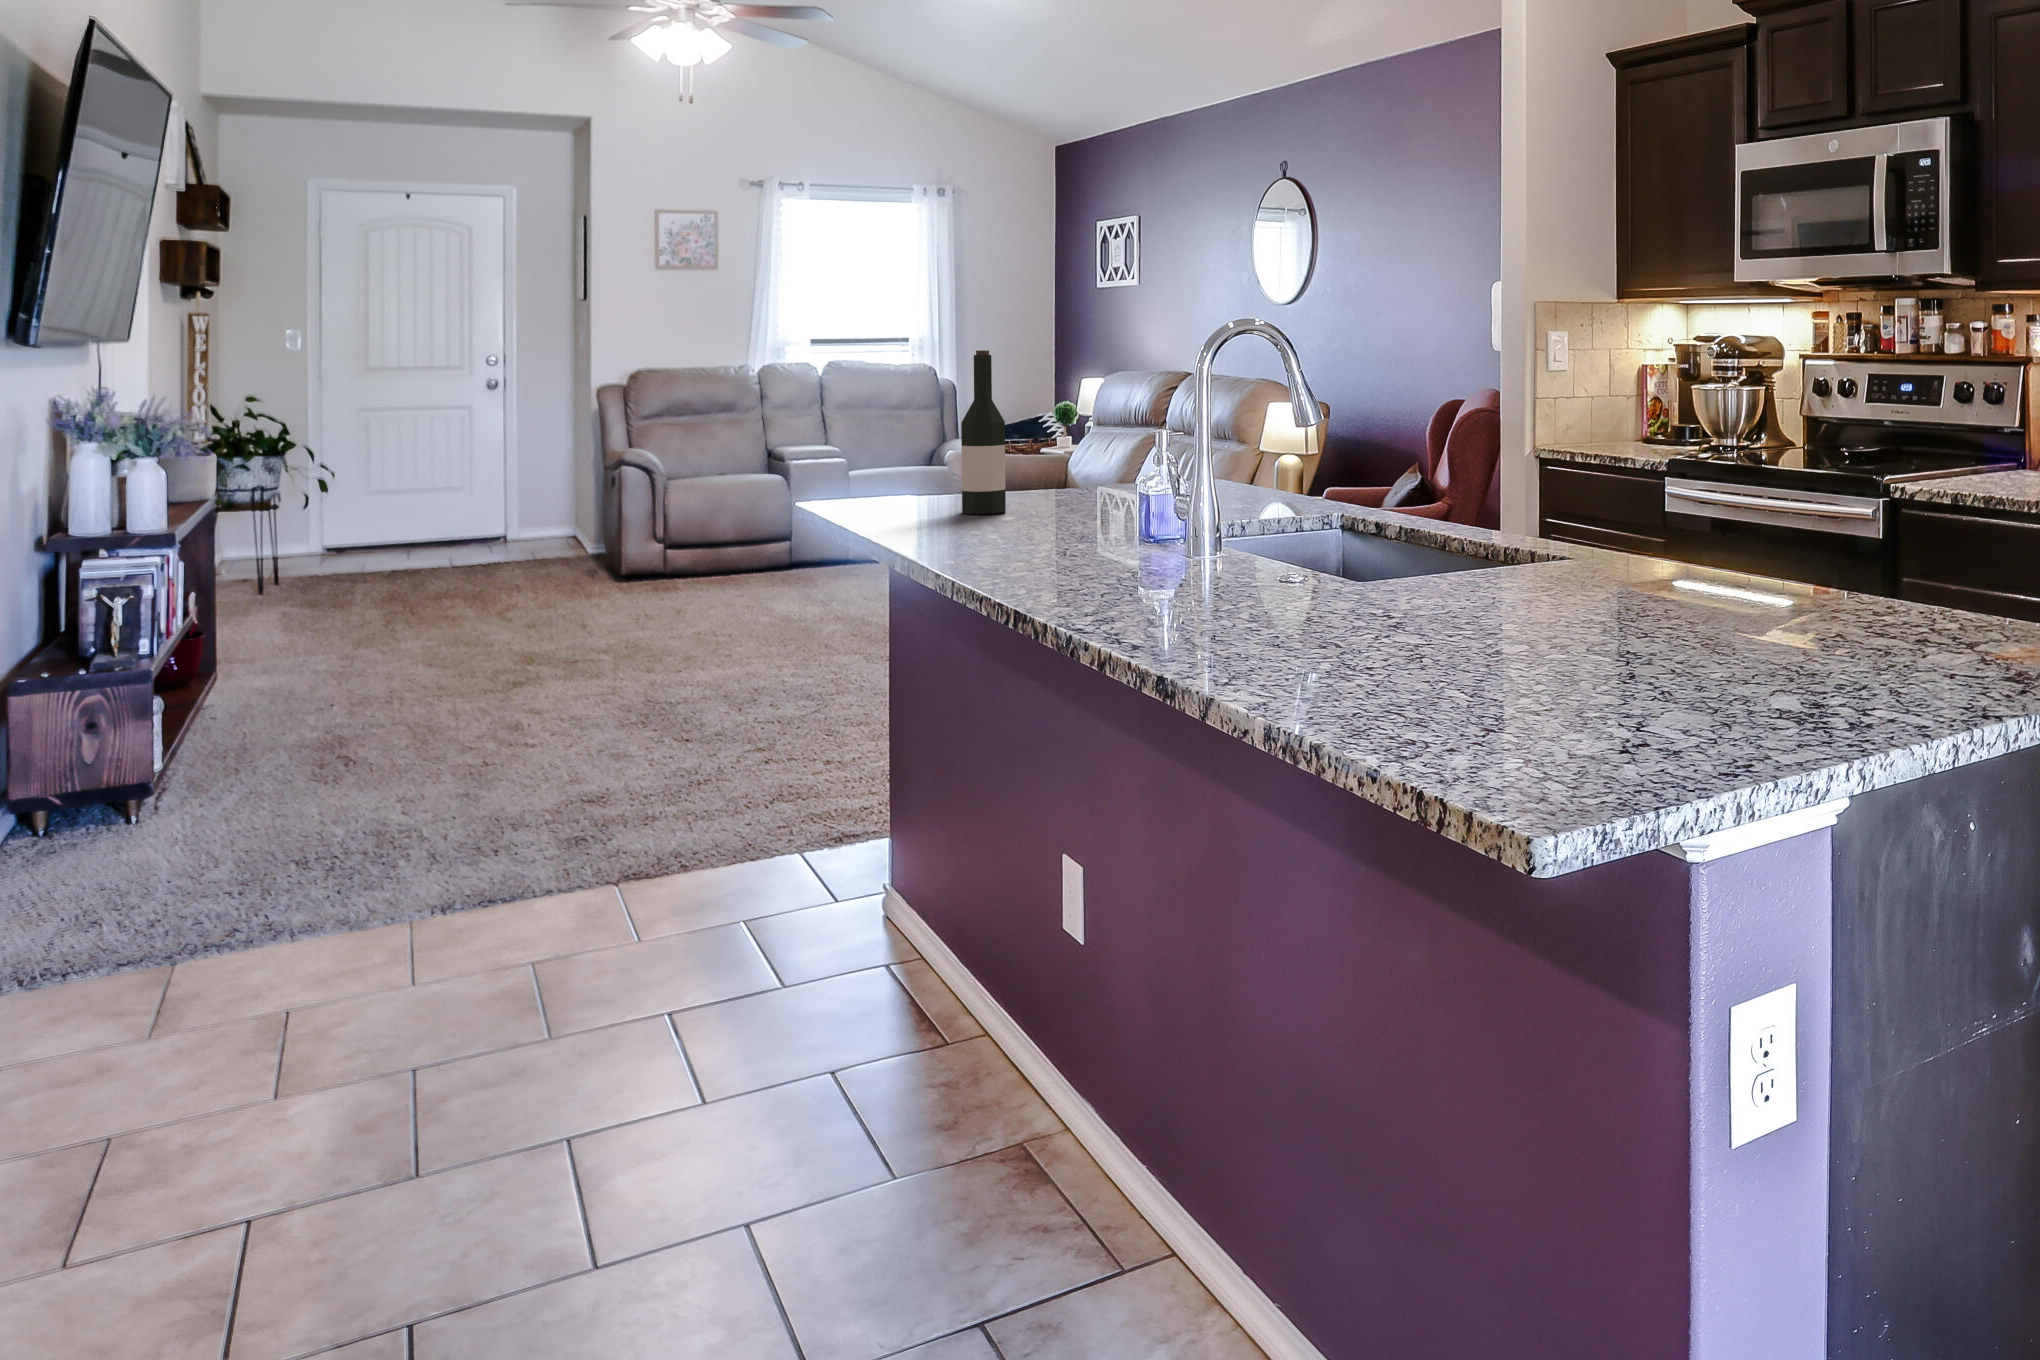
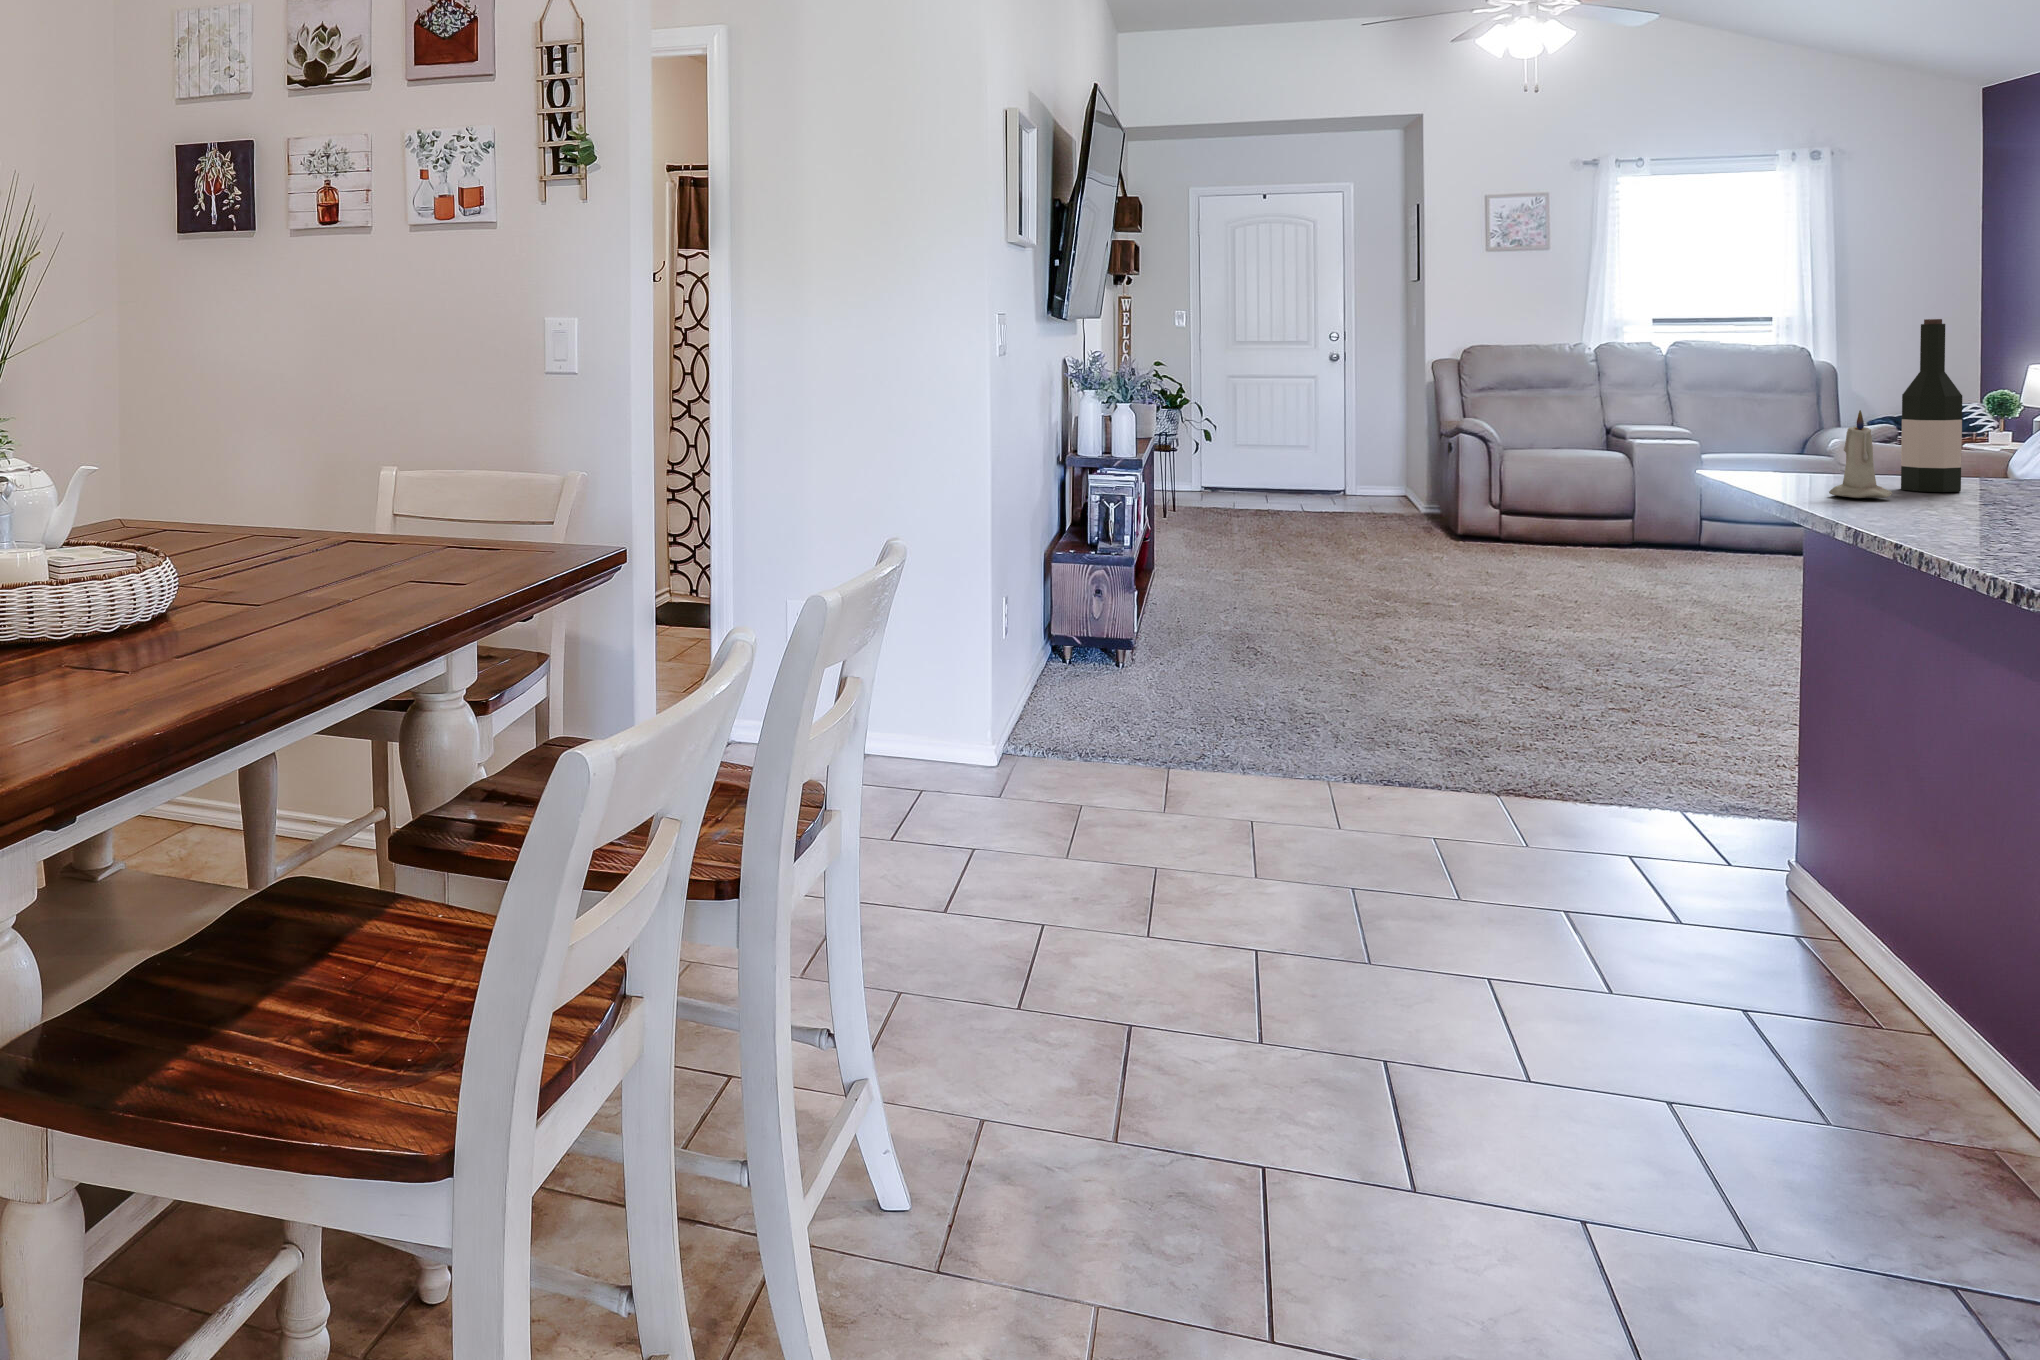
candle: none [903,438,952,526] -> present [1829,410,1892,498]

